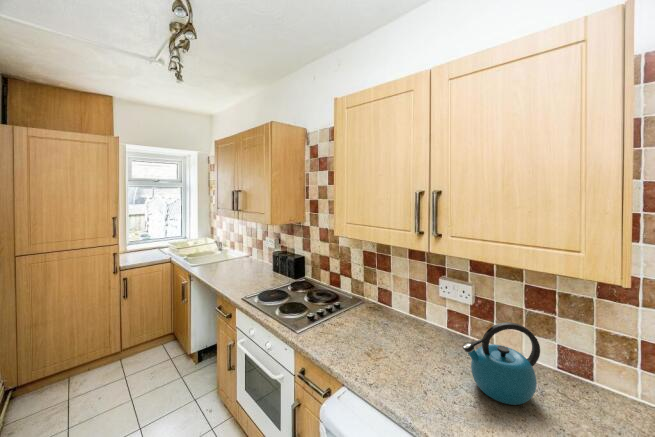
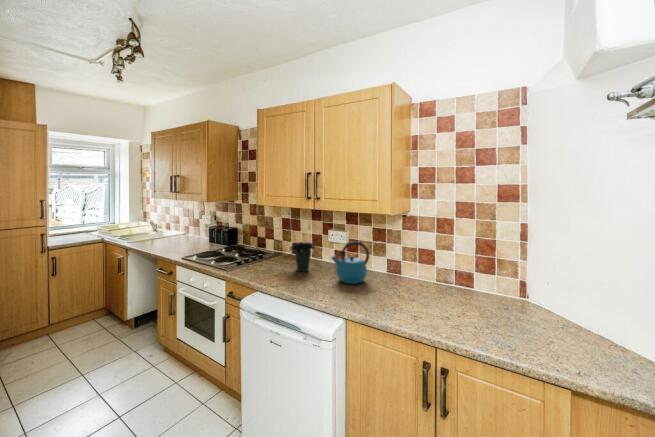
potted plant: none [382,269,425,350] -> present [290,228,315,271]

